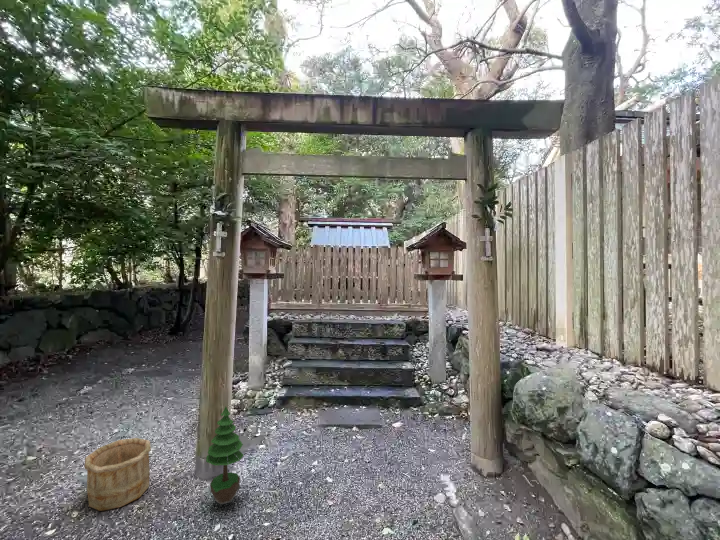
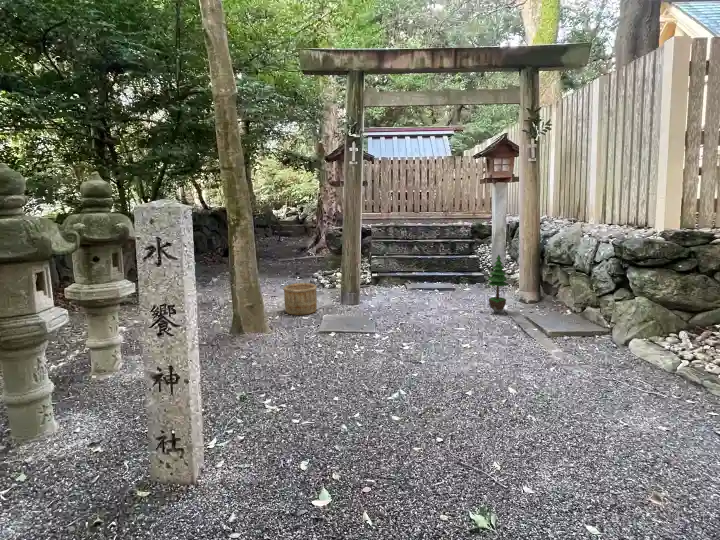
potted tree: present [206,407,243,504] -> present [488,255,508,313]

